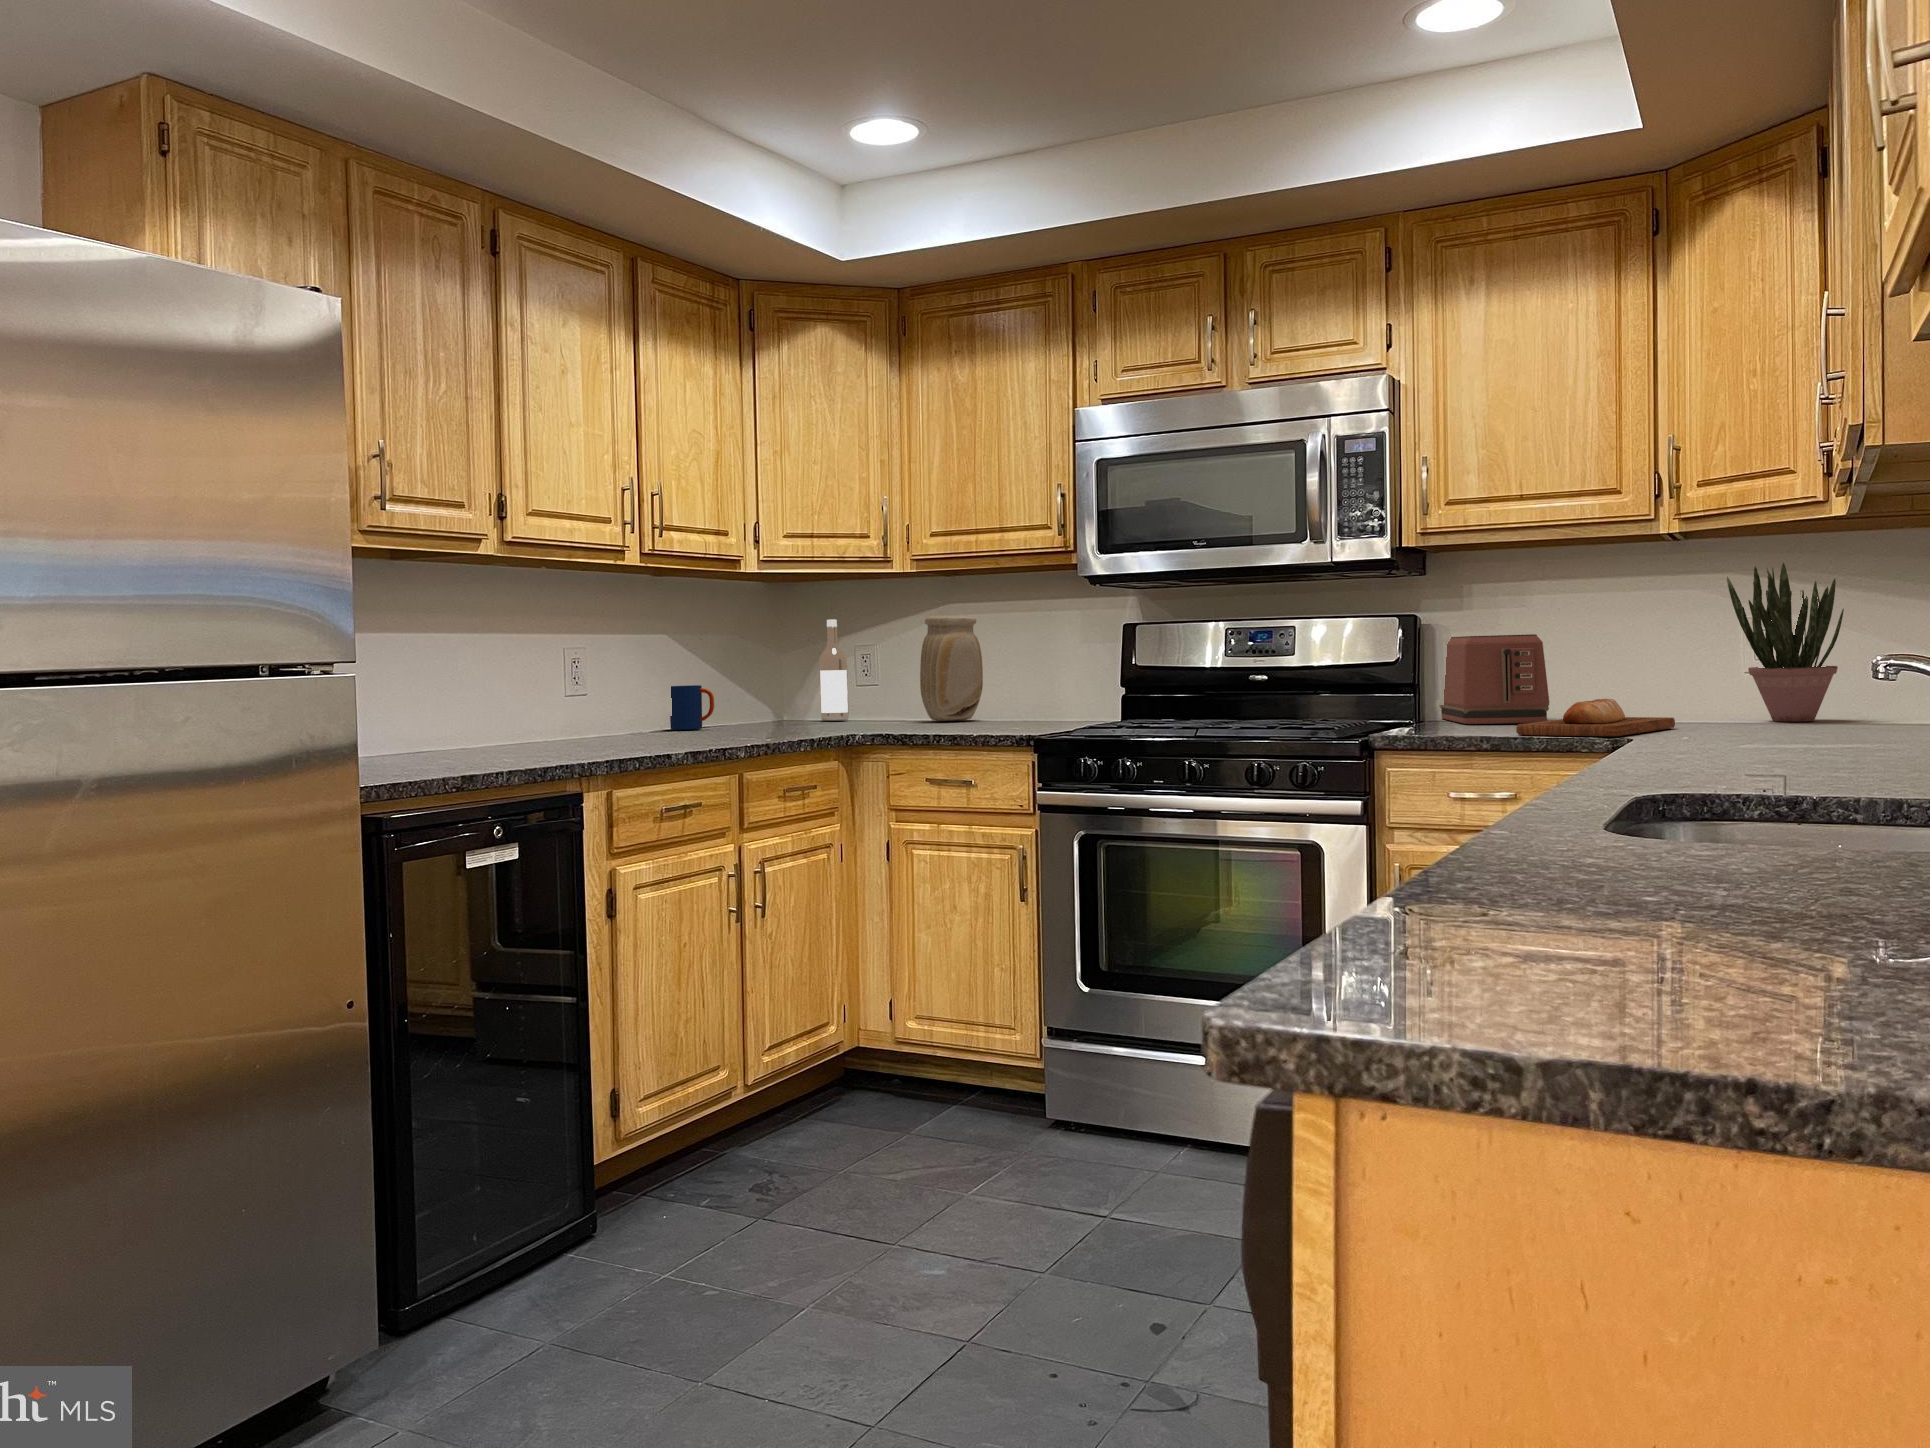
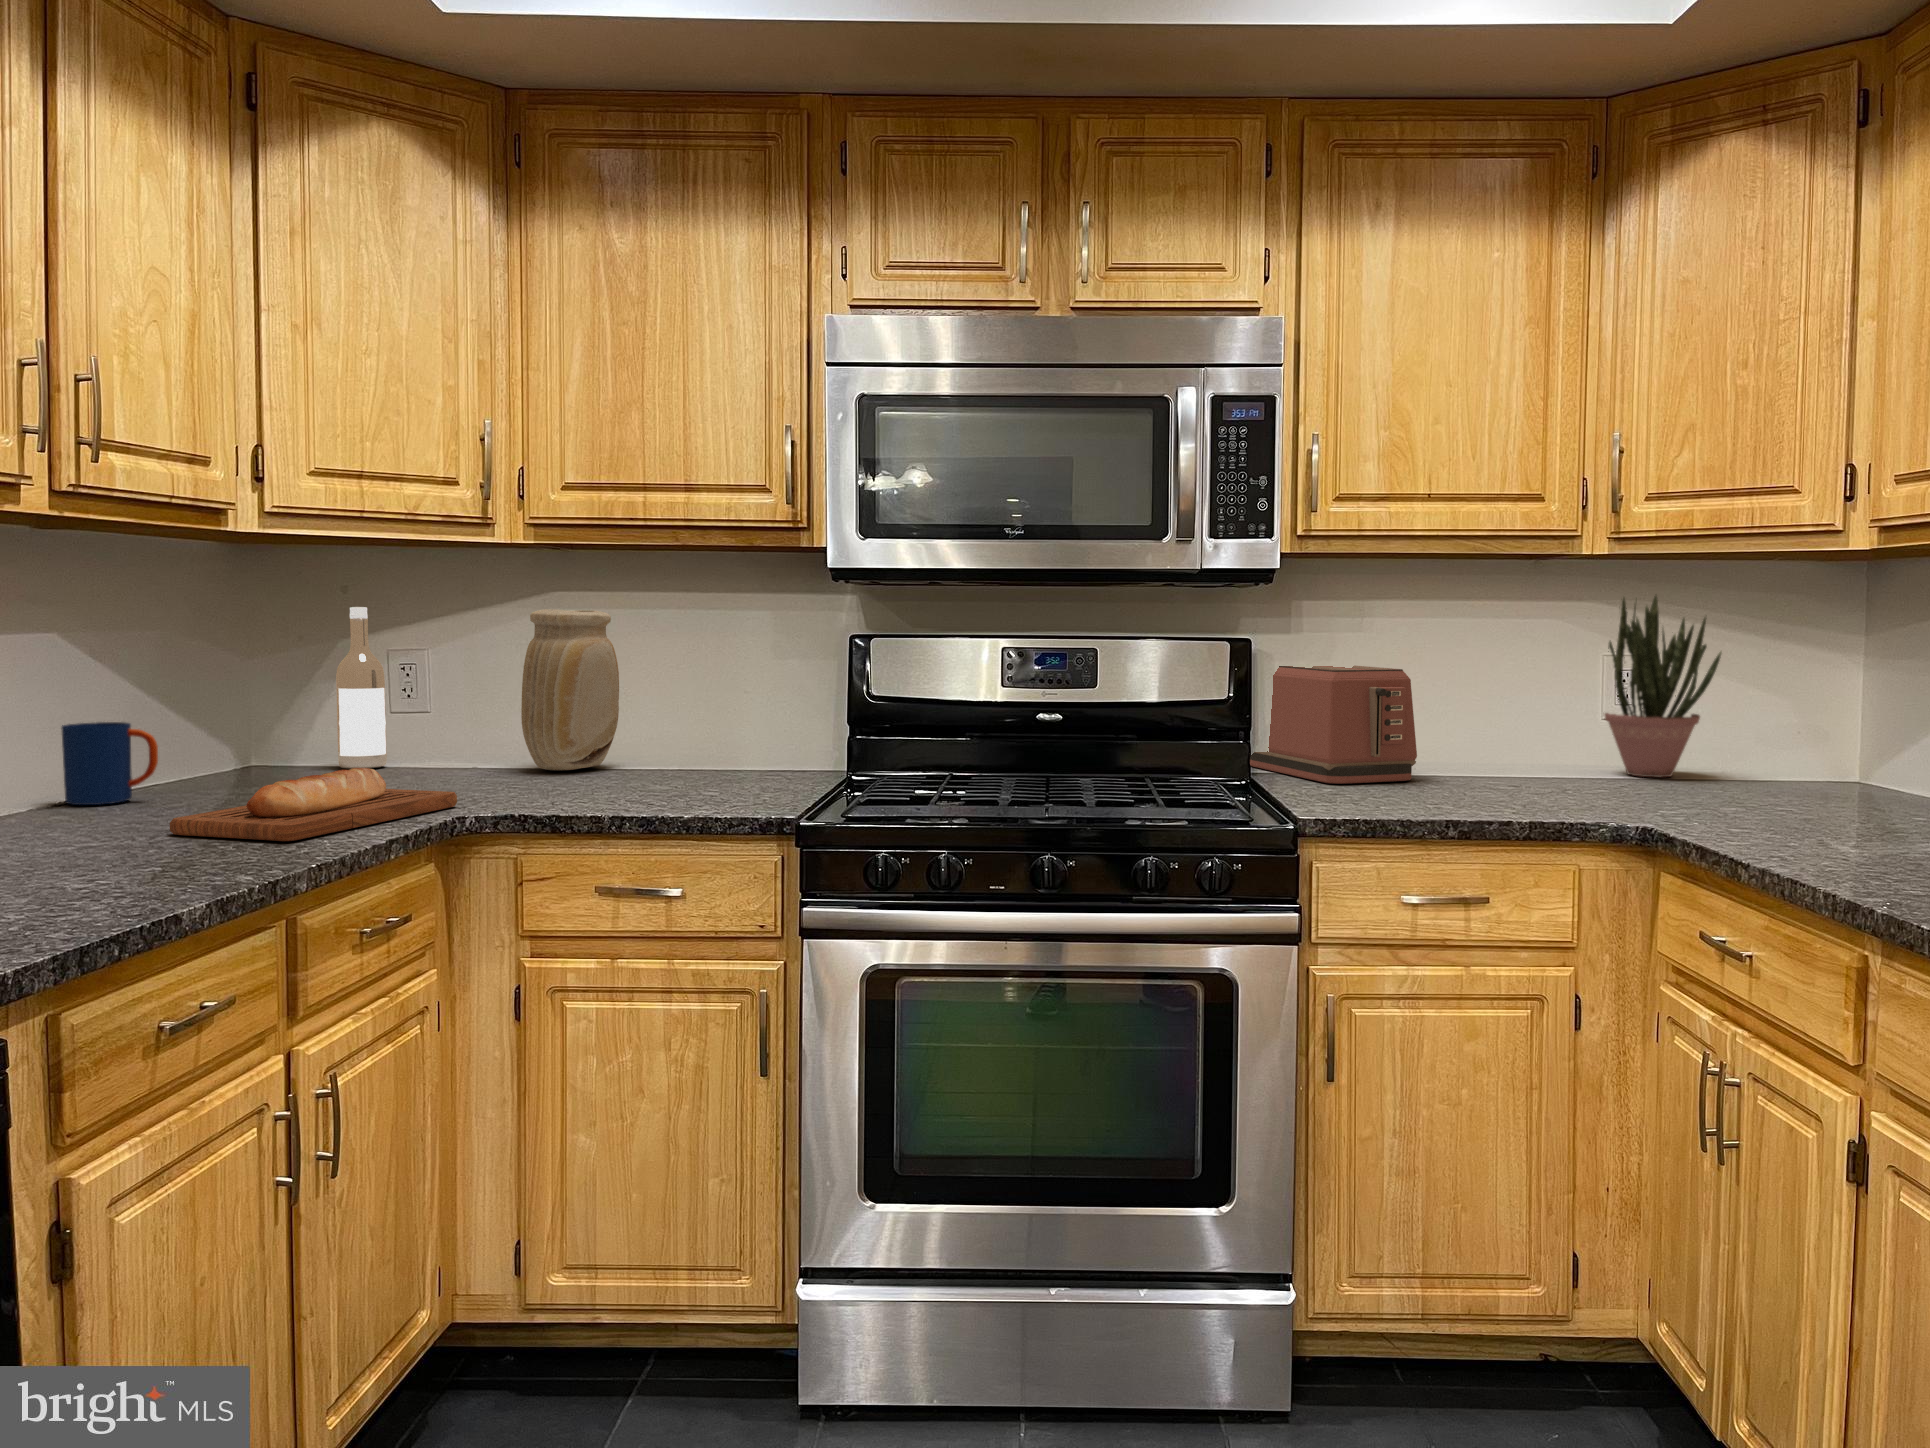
bread loaf: present [1516,699,1675,736] -> present [170,768,457,841]

